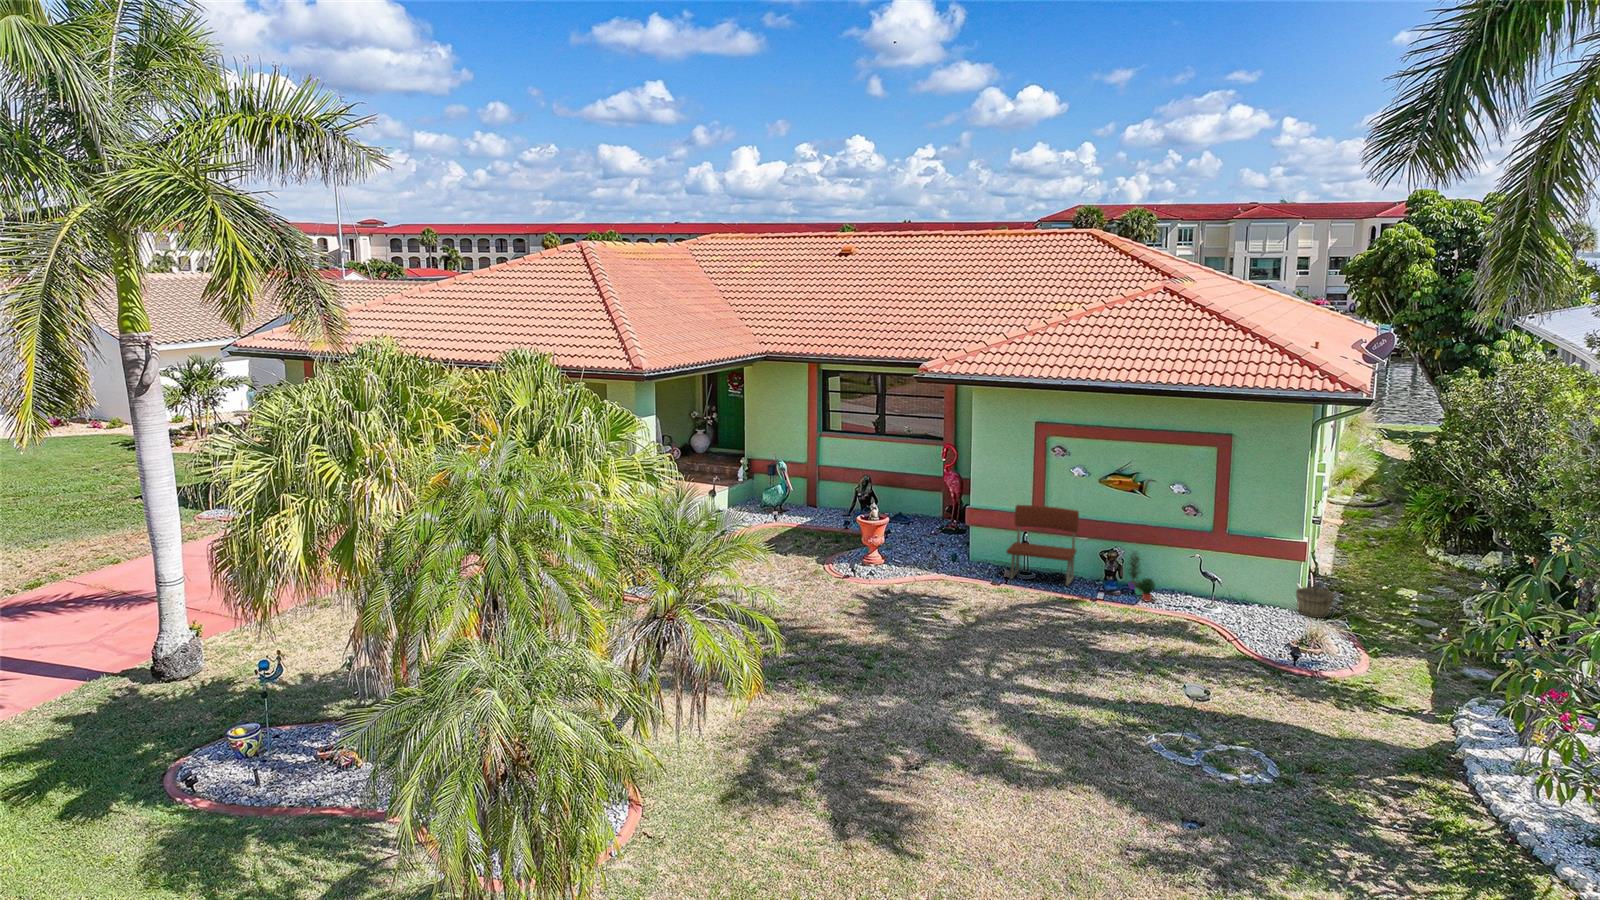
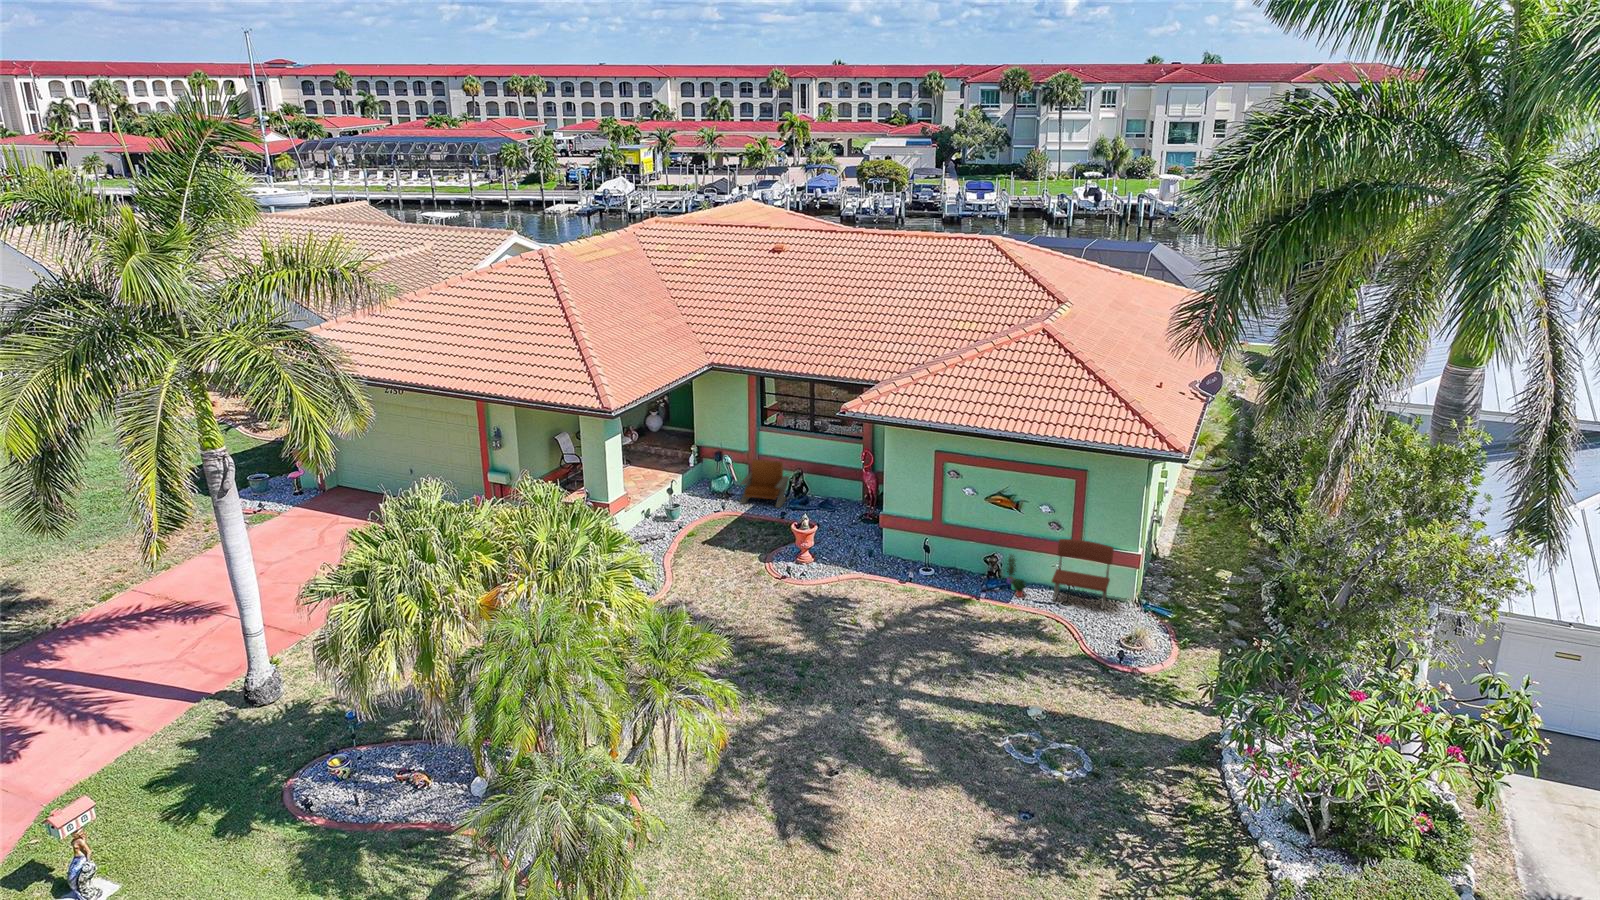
lounge chair: none [795,467,854,521] -> present [740,459,789,508]
bench: present [1007,505,1079,585] -> present [1052,539,1114,610]
wooden bucket: present [1296,587,1334,618] -> none [1132,585,1160,612]

